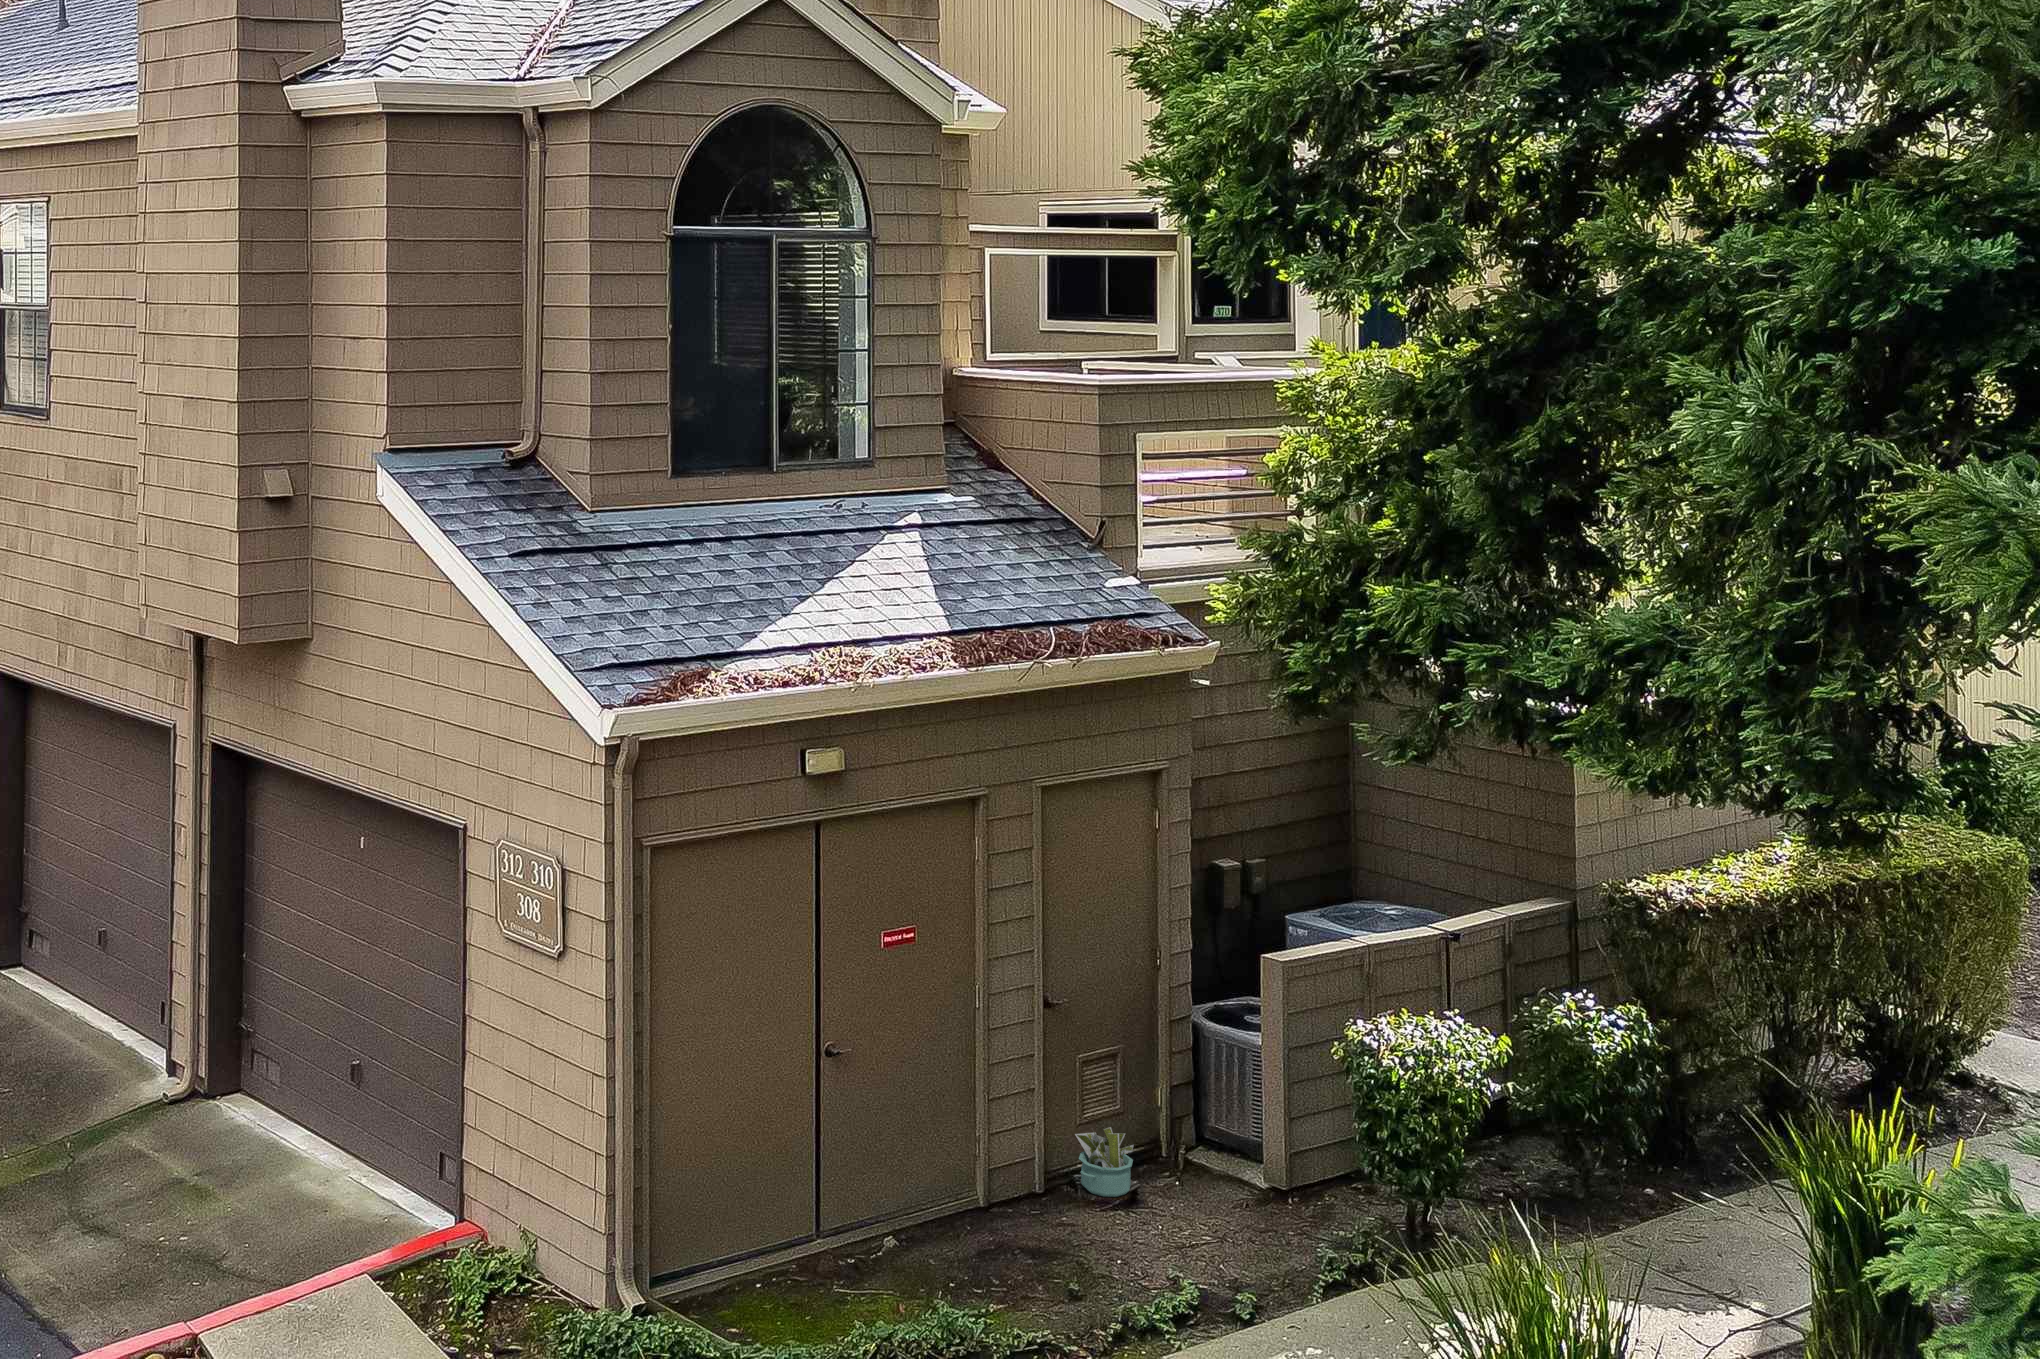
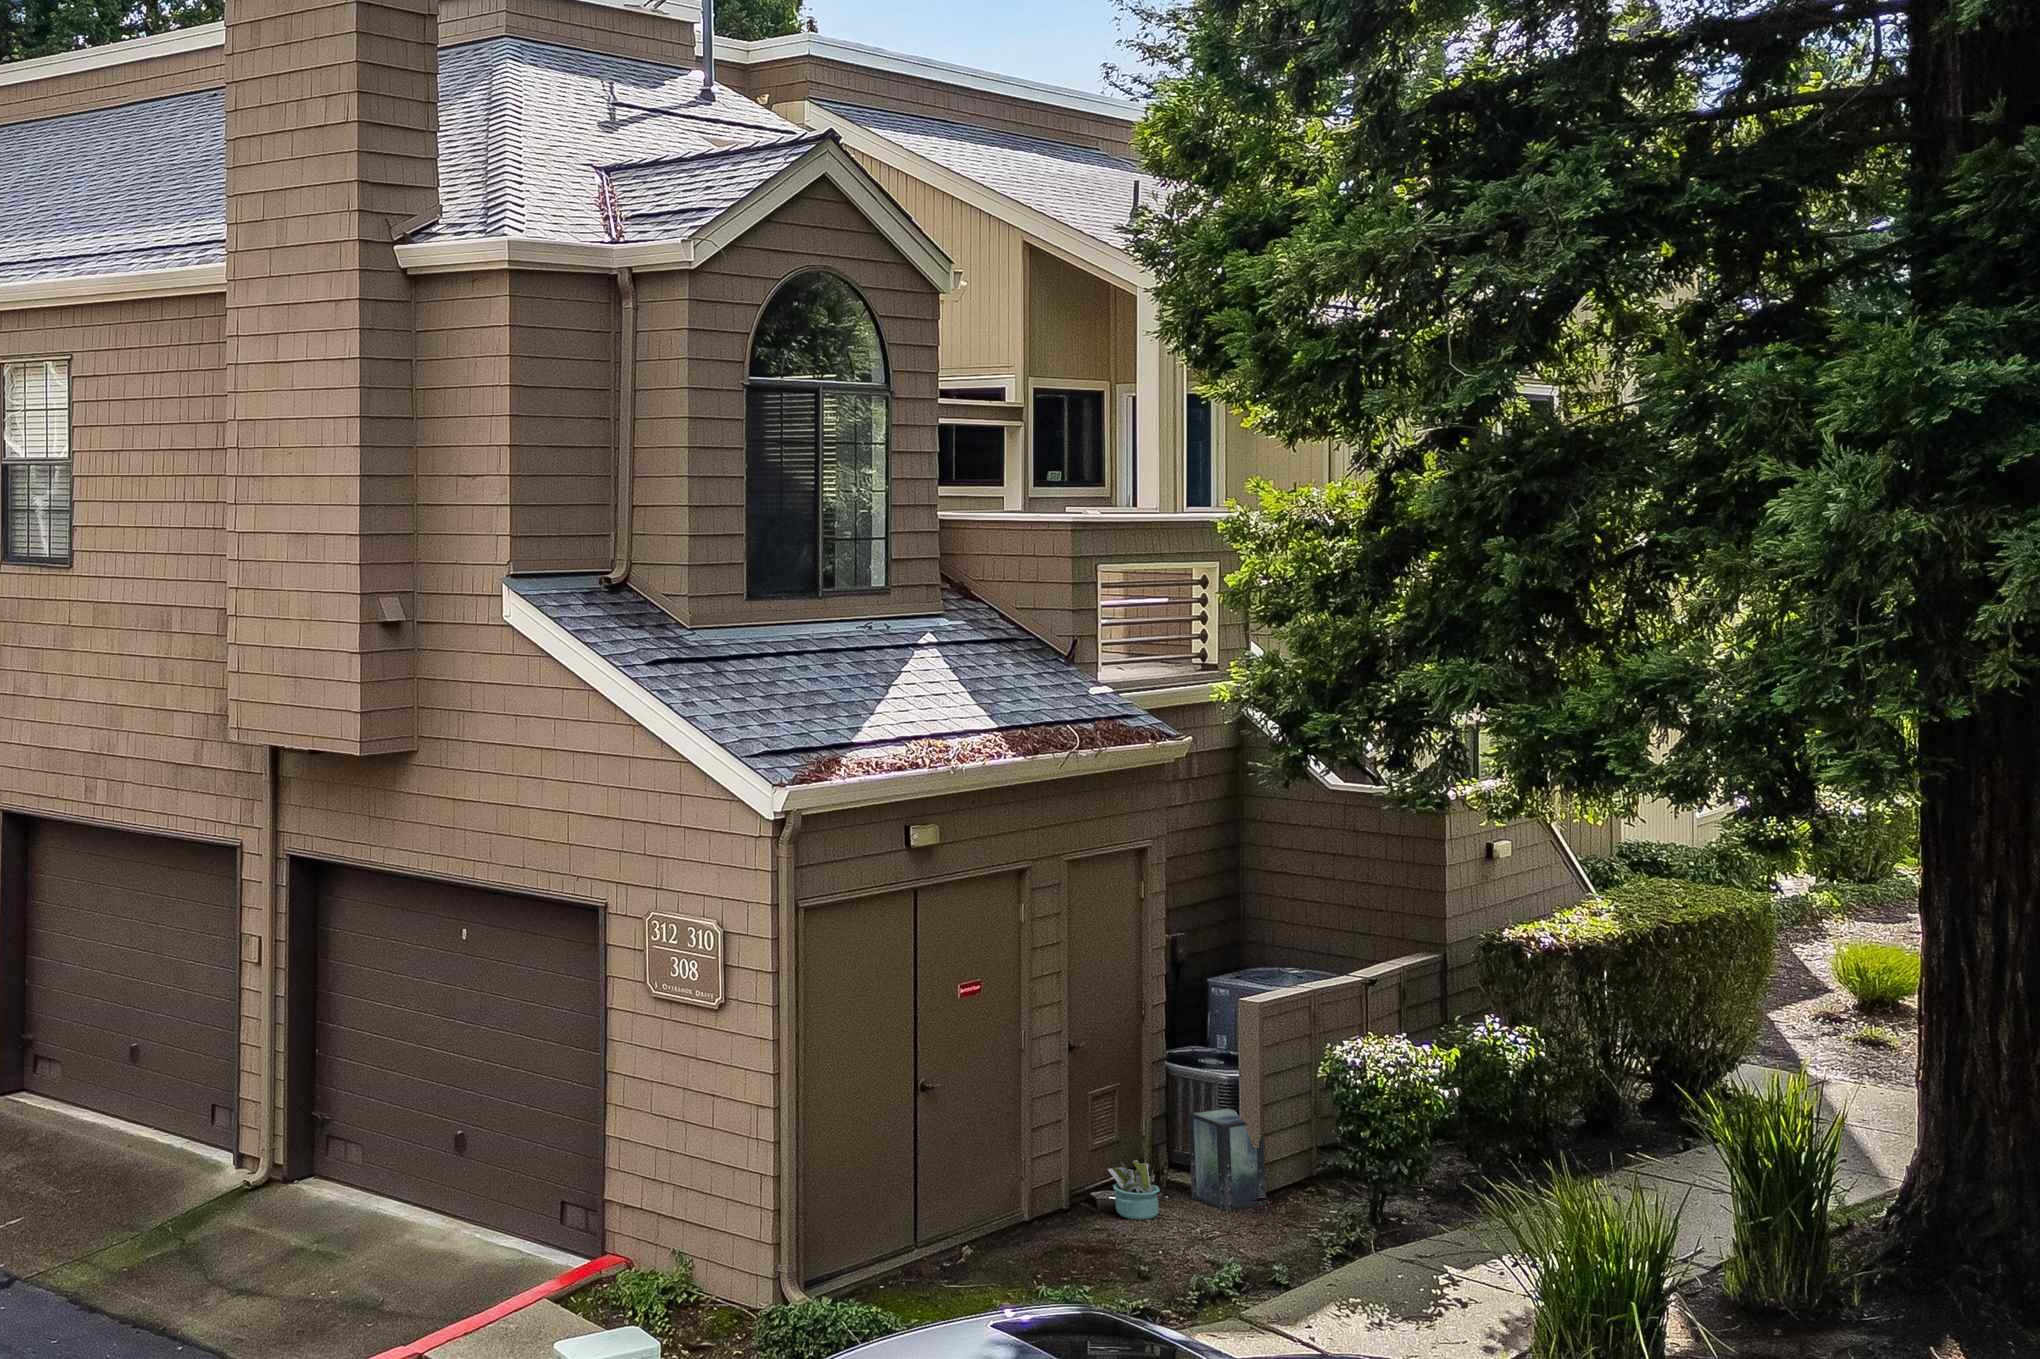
storage box: none [1185,1073,1269,1196] -> present [1188,1108,1266,1211]

